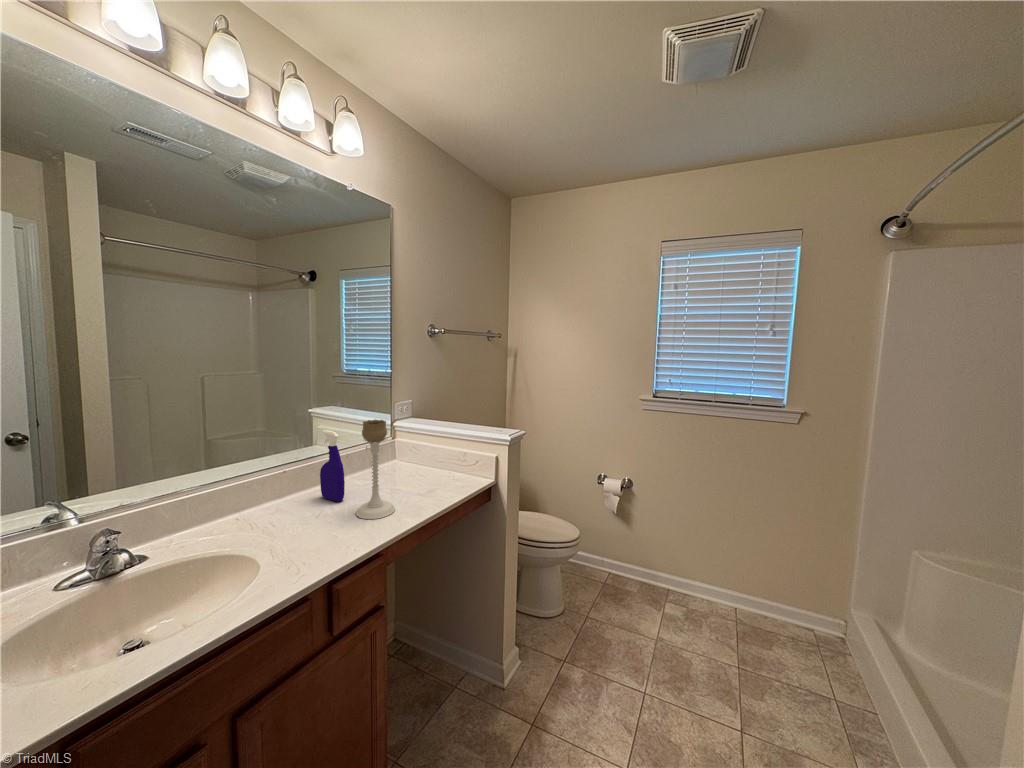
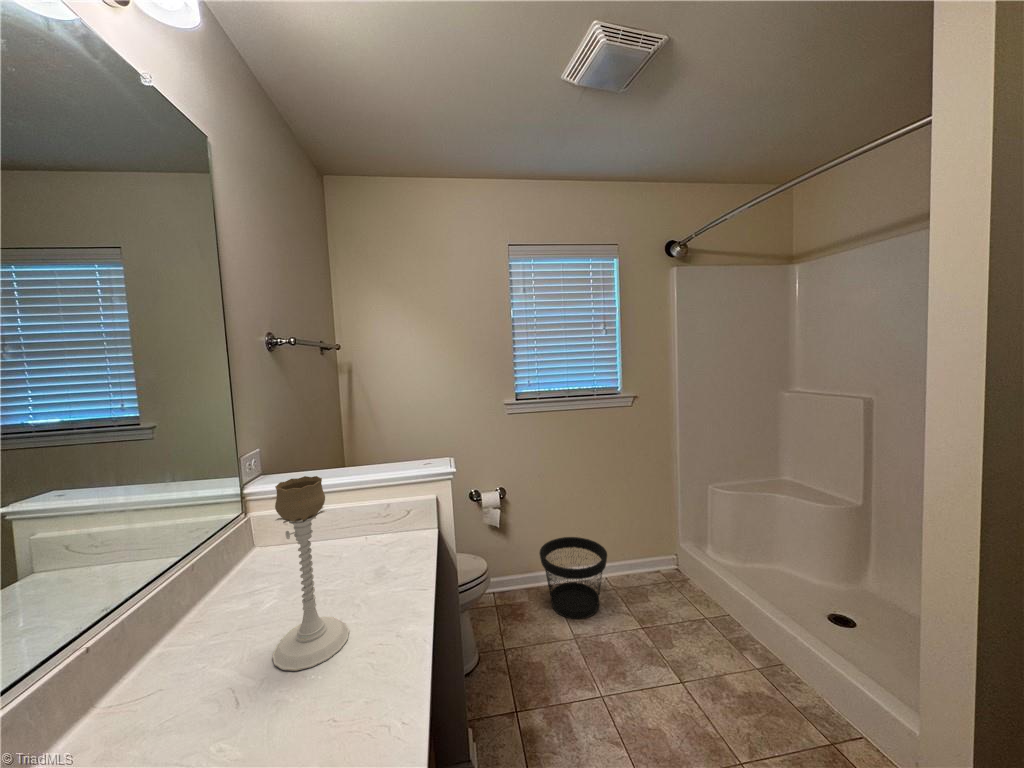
spray bottle: present [320,430,345,502] -> none [141,526,215,672]
wastebasket: none [646,545,722,632] -> present [540,537,607,619]

